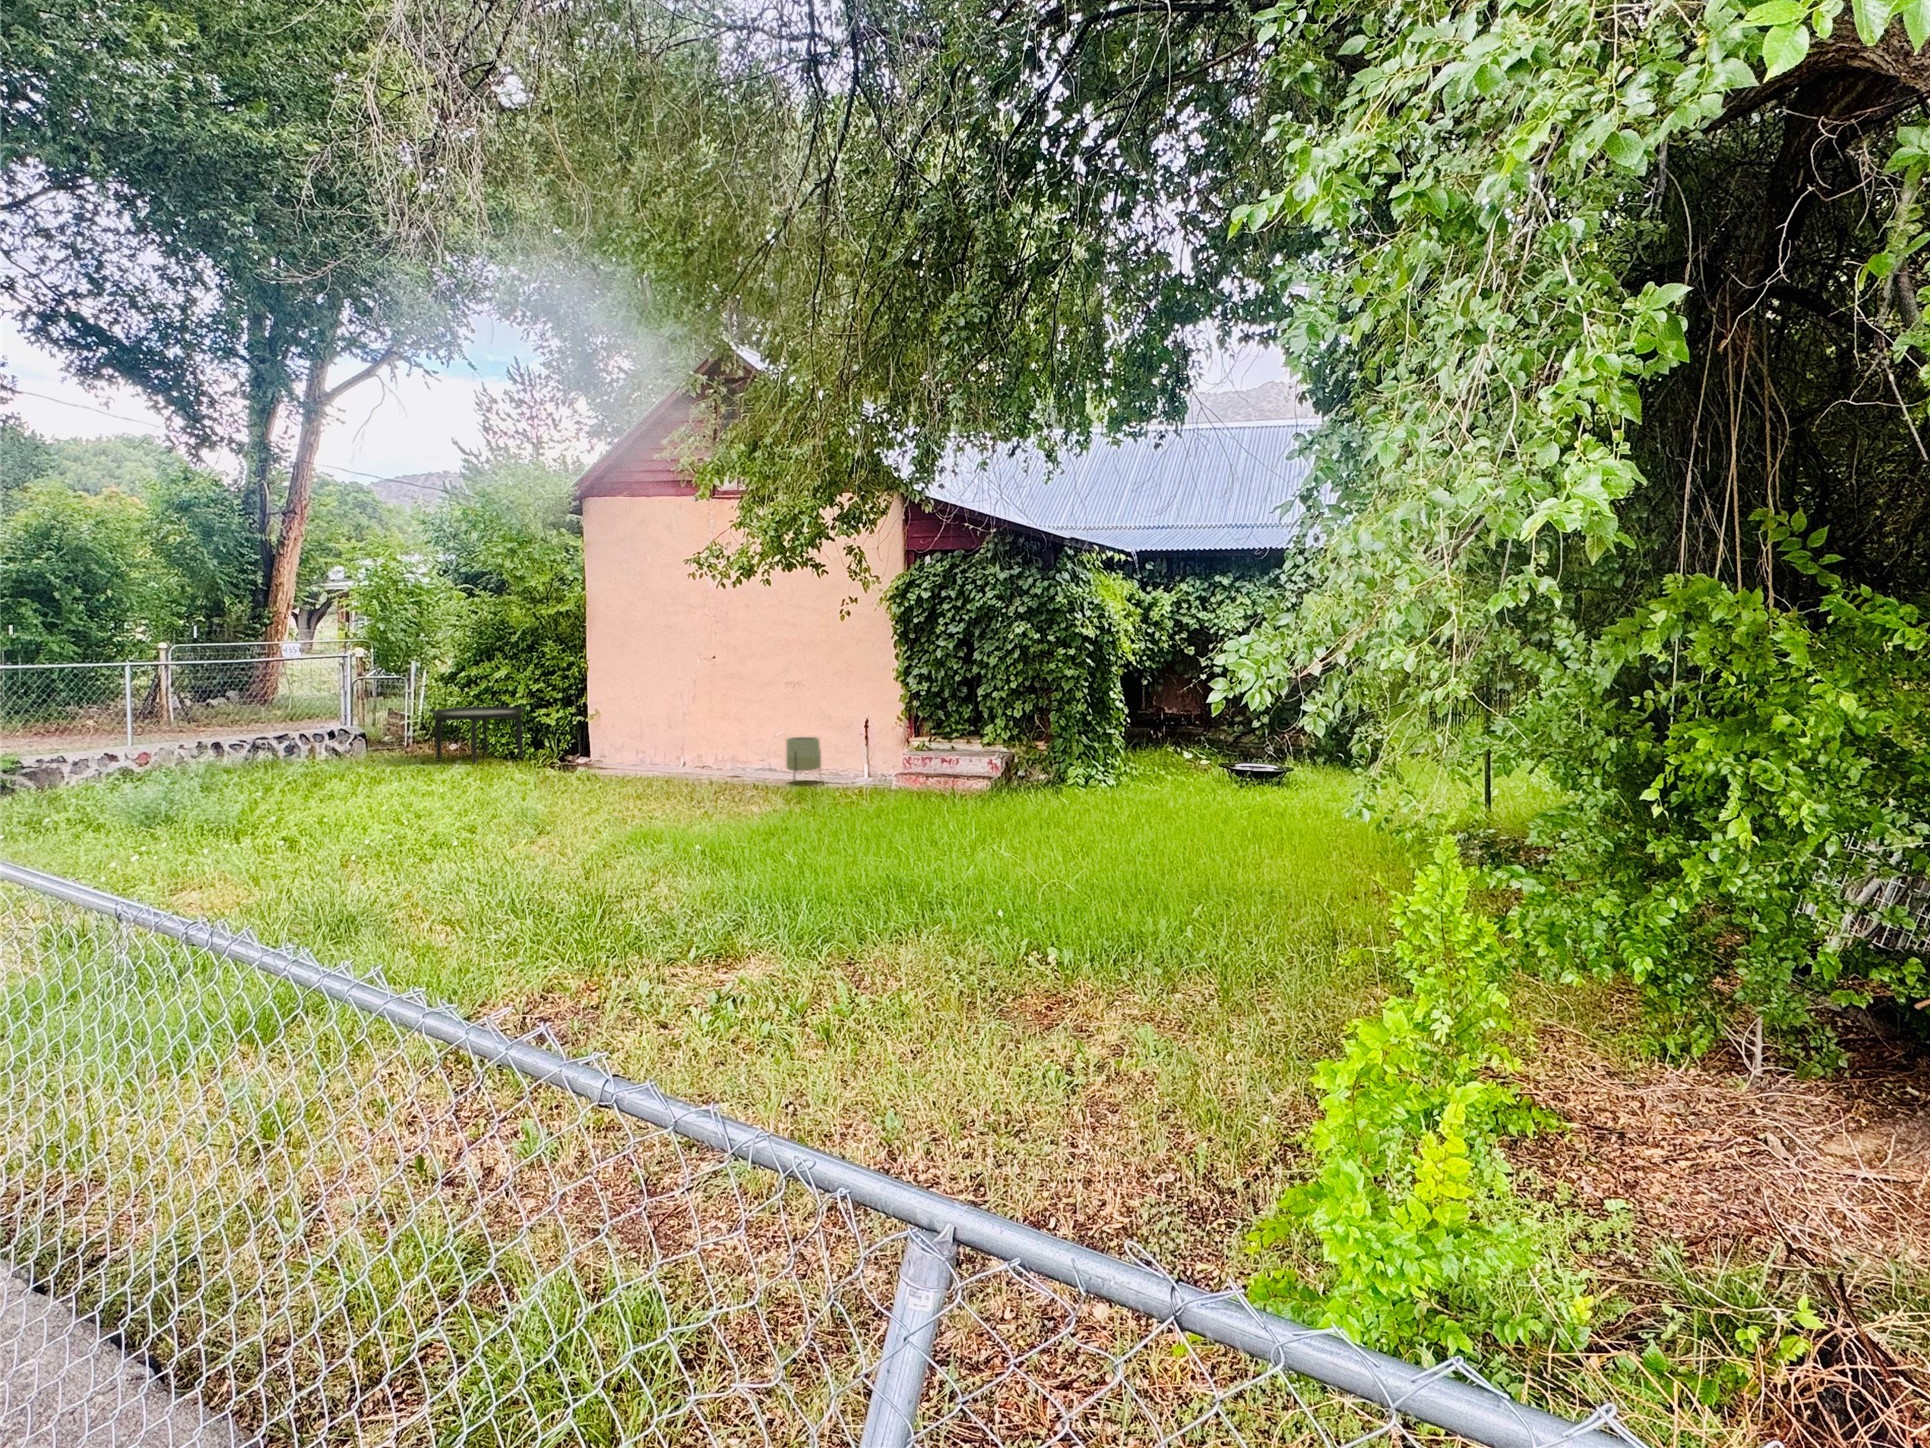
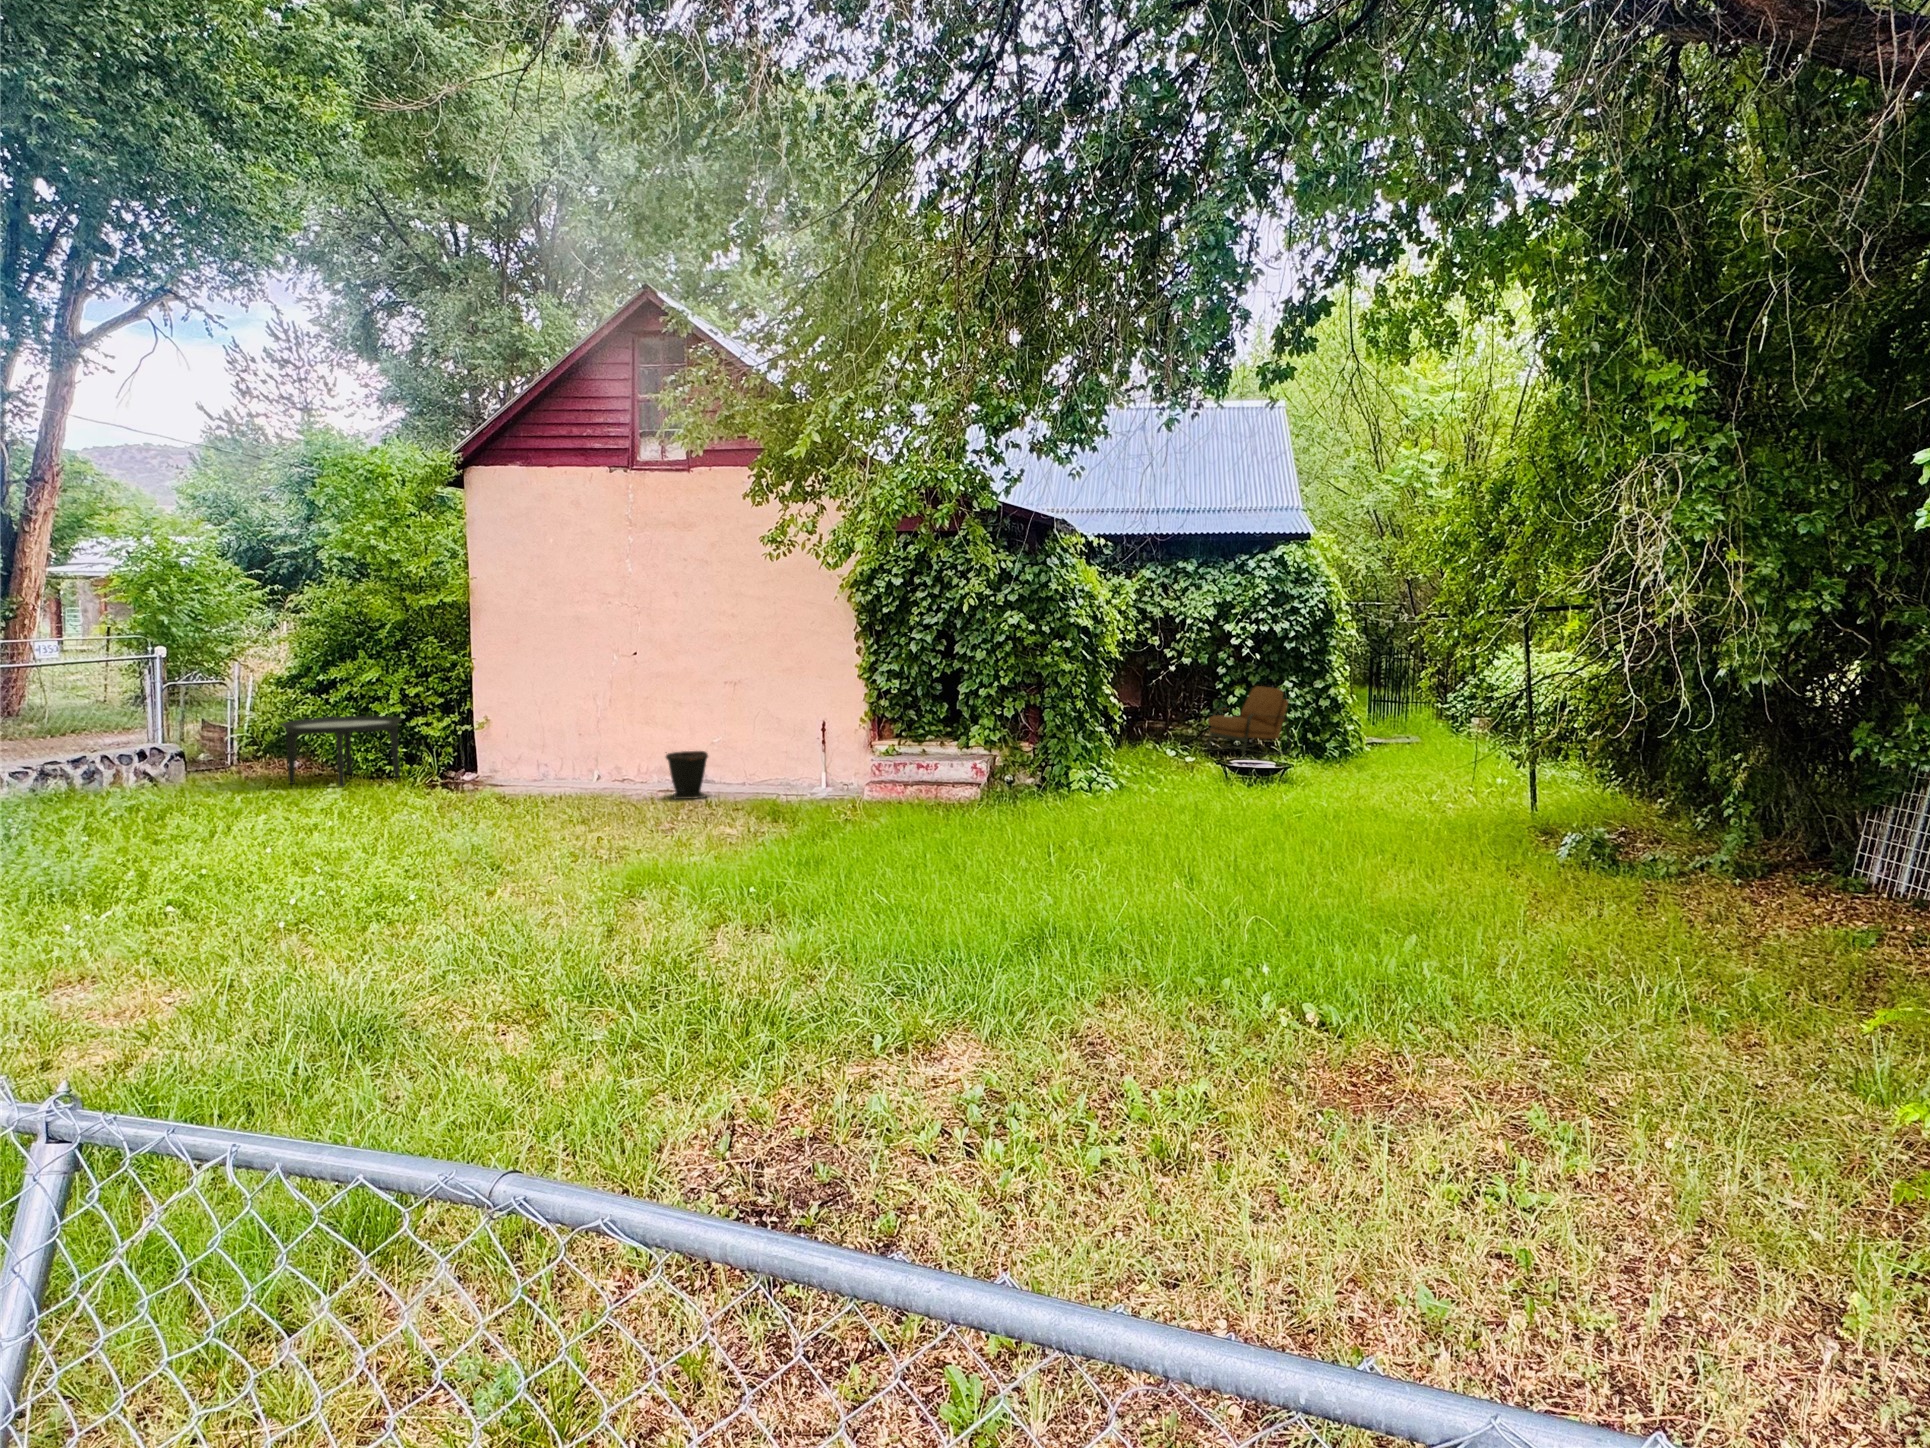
chair: none [1237,694,1317,762] -> present [1208,686,1291,756]
planter: present [786,737,821,780] -> none [735,744,775,800]
bucket: none [729,741,765,782] -> present [666,751,708,799]

